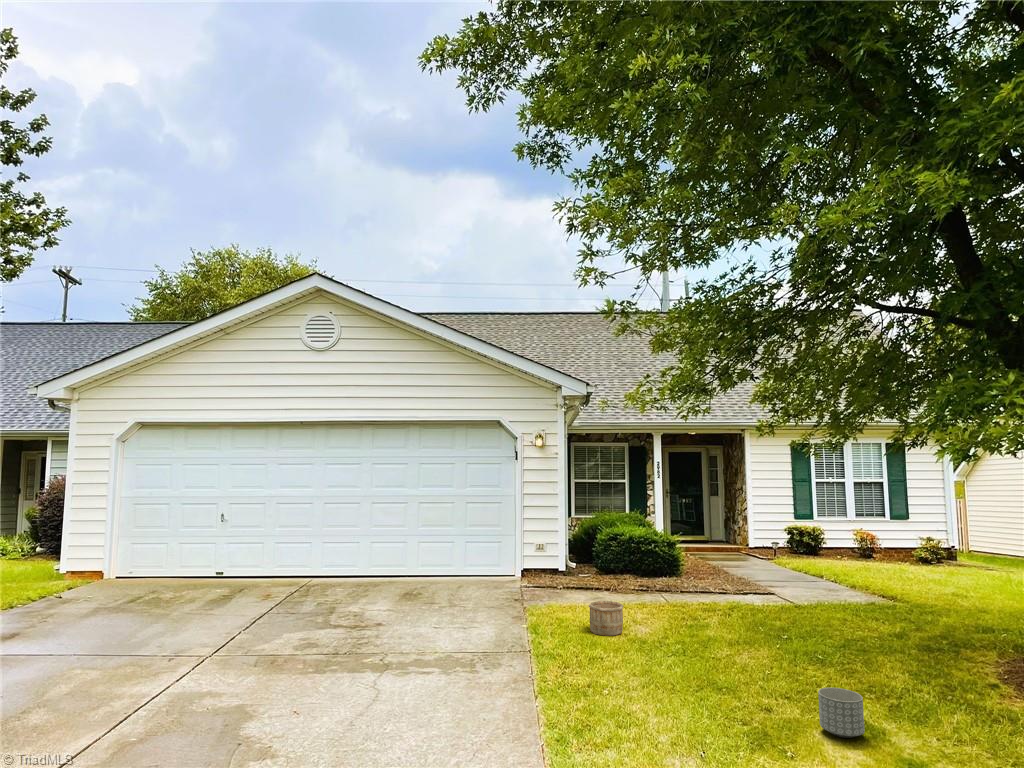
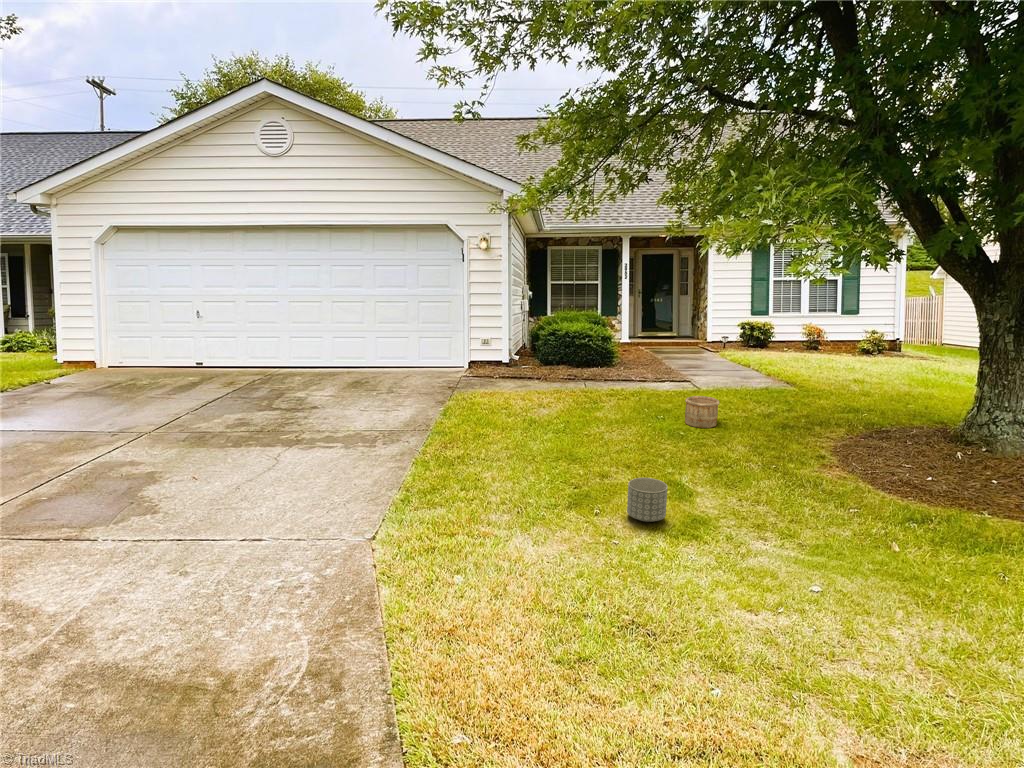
wooden bucket: present [589,601,623,636] -> present [685,396,719,428]

